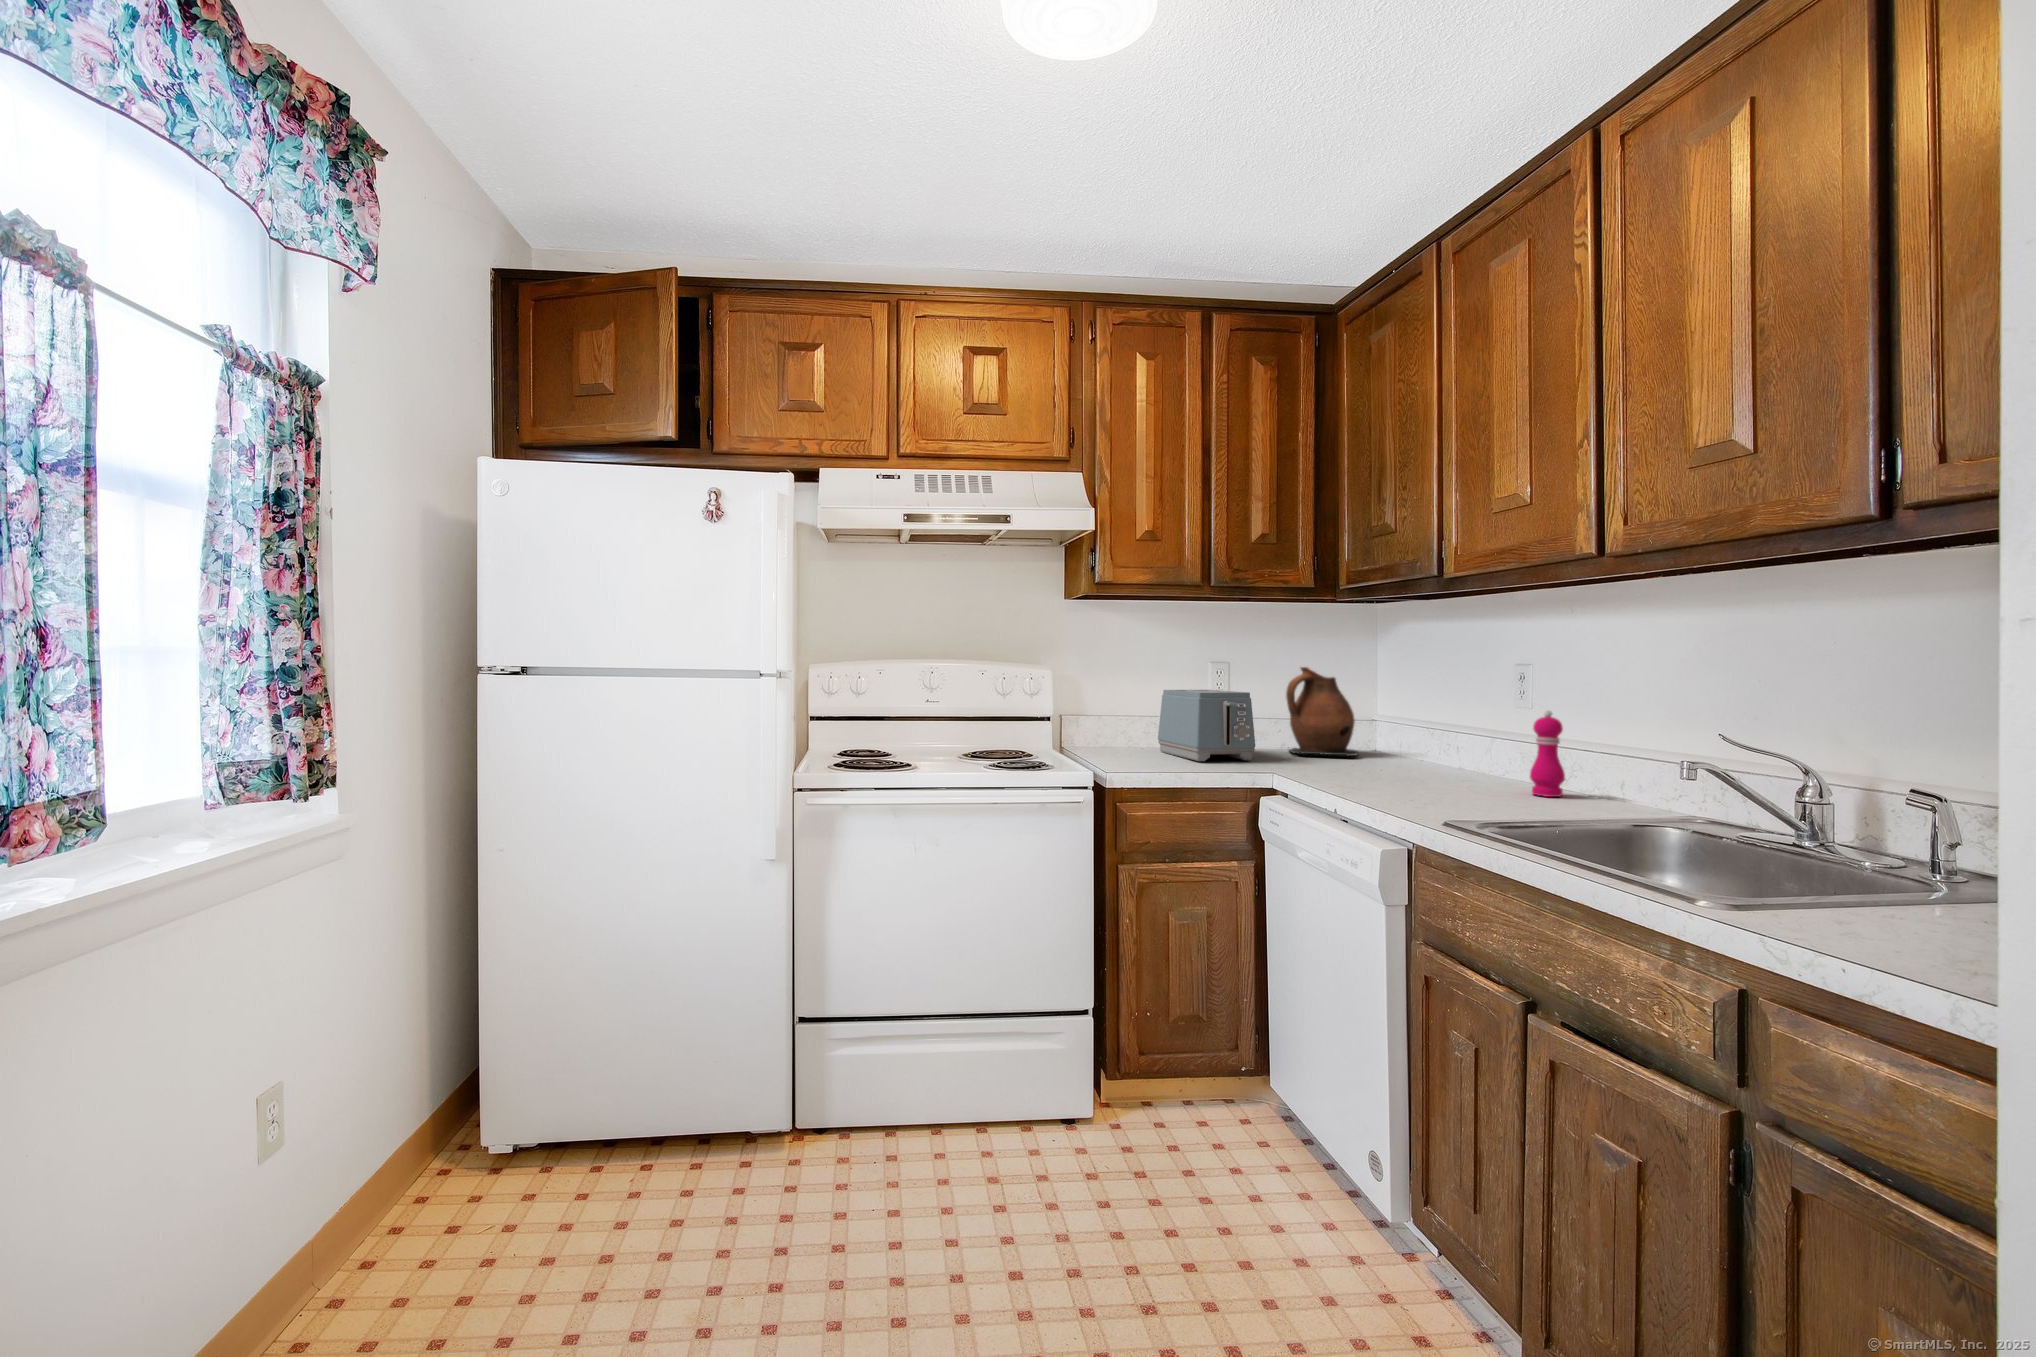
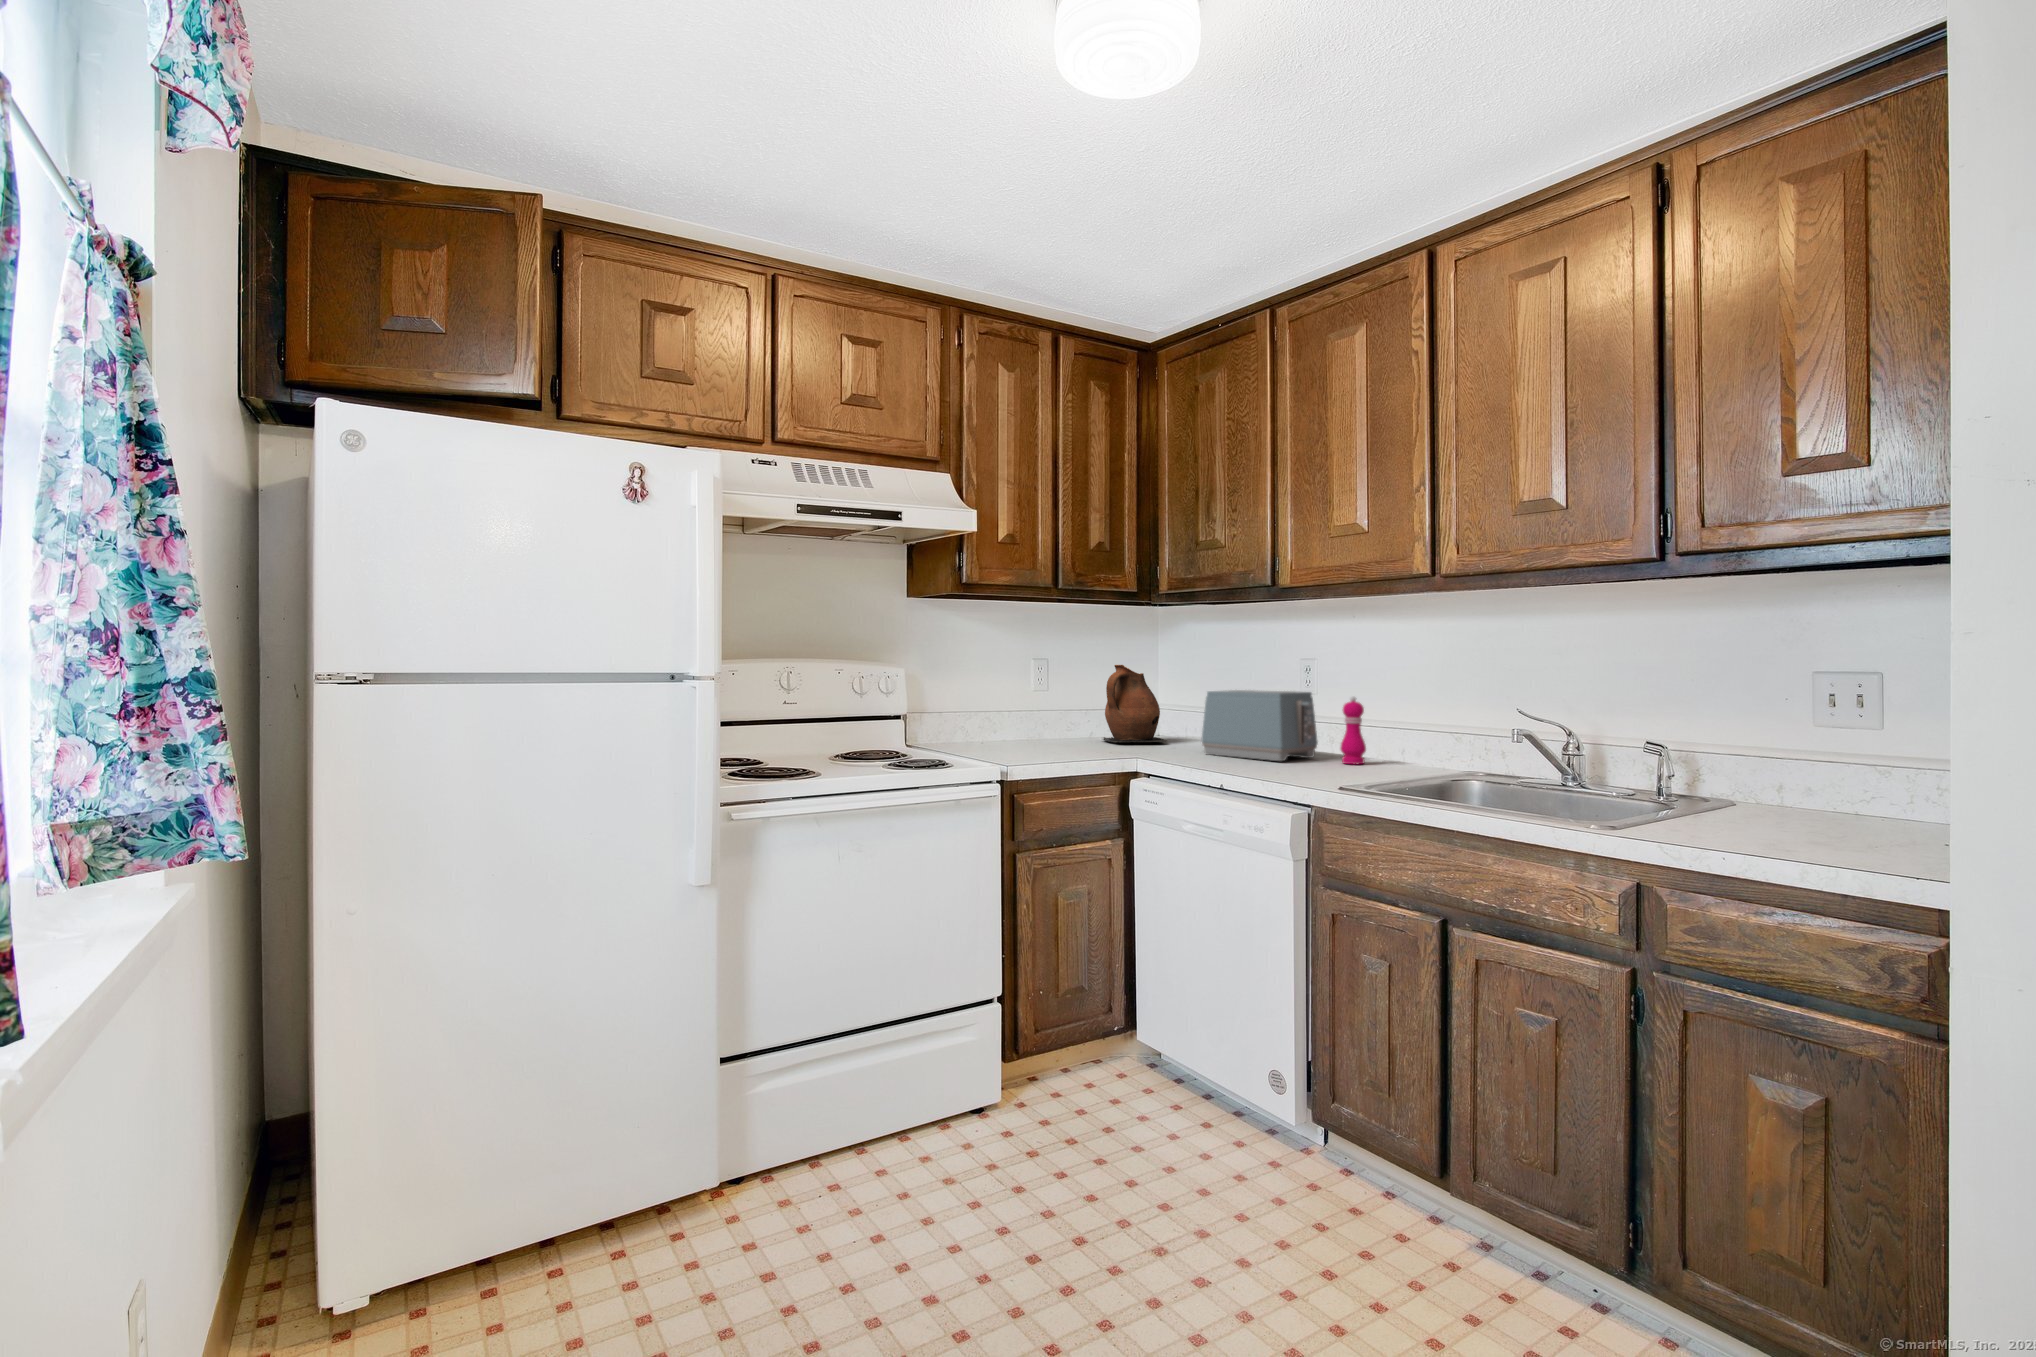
toaster: present [1158,690,1255,761] -> present [1202,690,1318,761]

